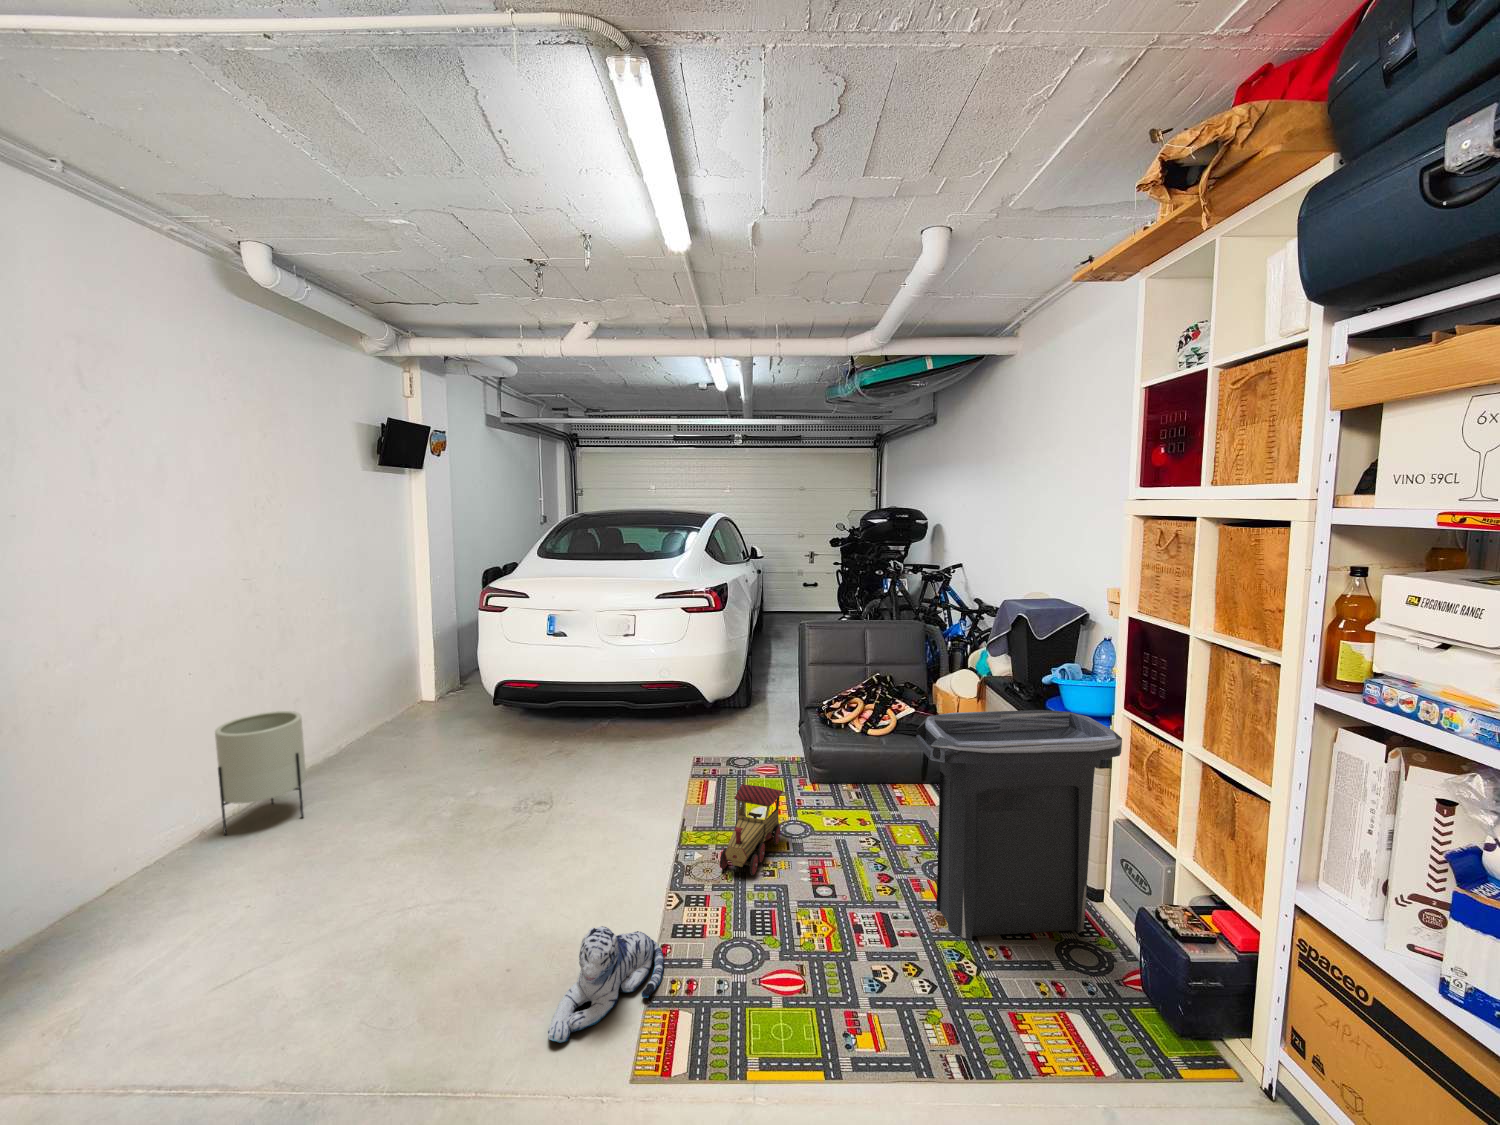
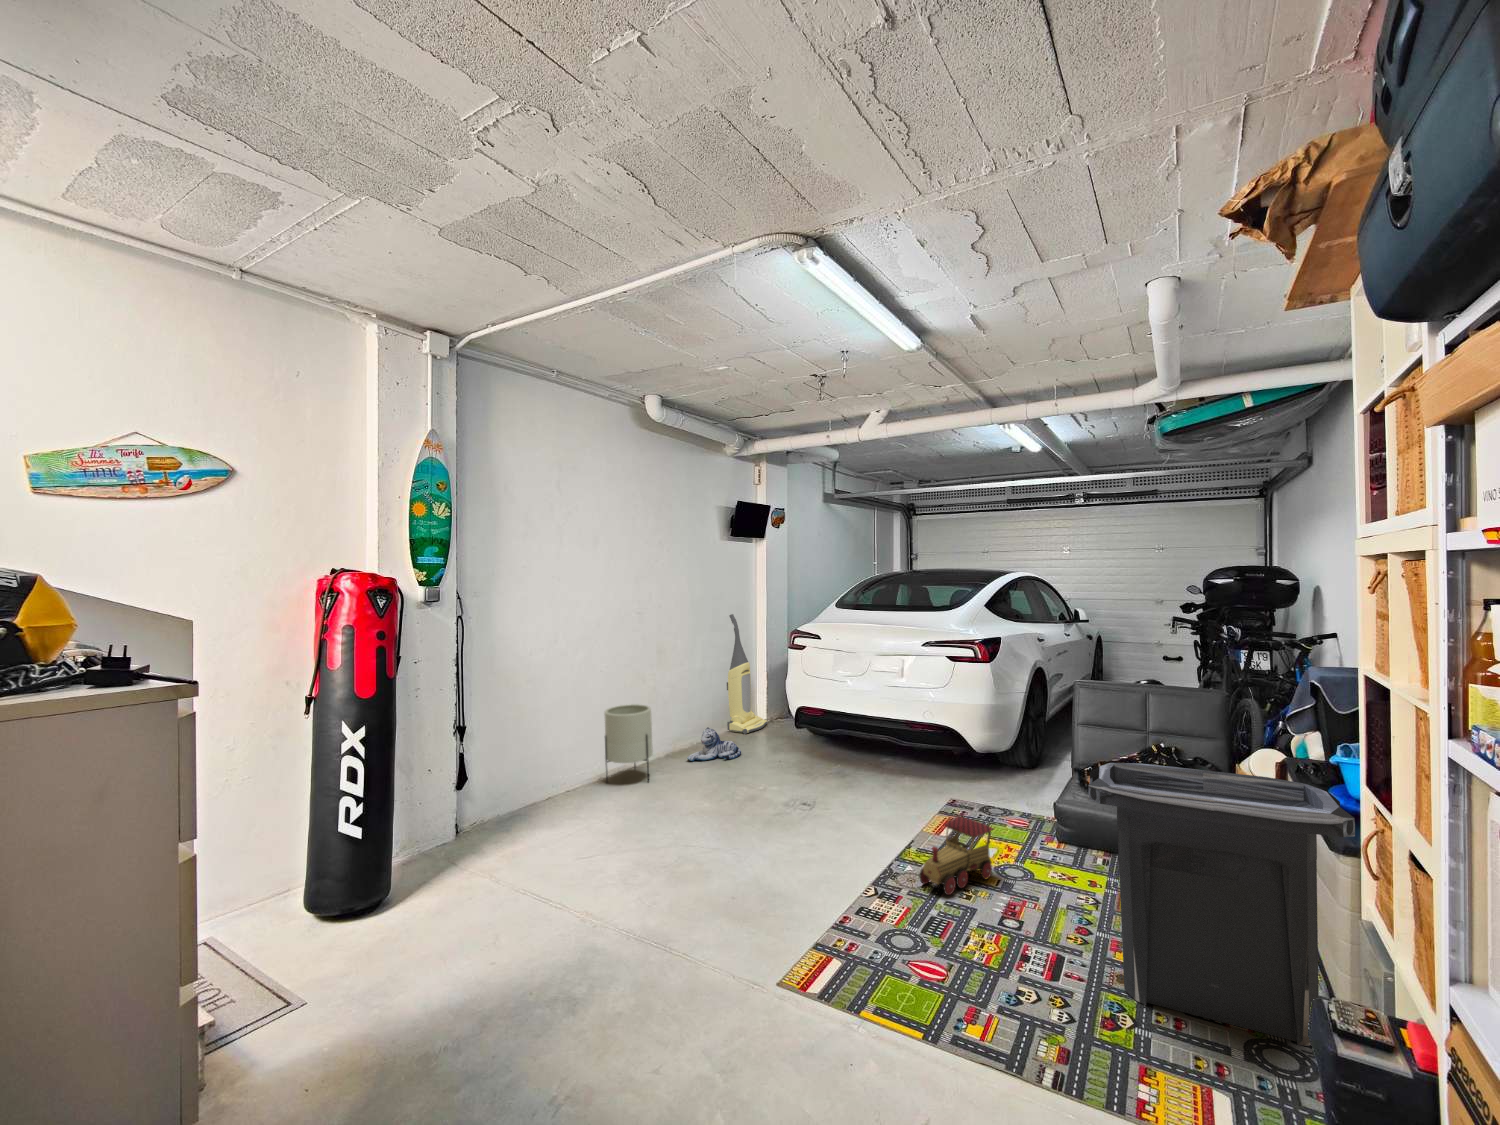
vacuum cleaner: none [398,576,455,721] -> present [727,614,768,734]
plush toy: present [548,926,664,1043] -> present [687,727,741,761]

